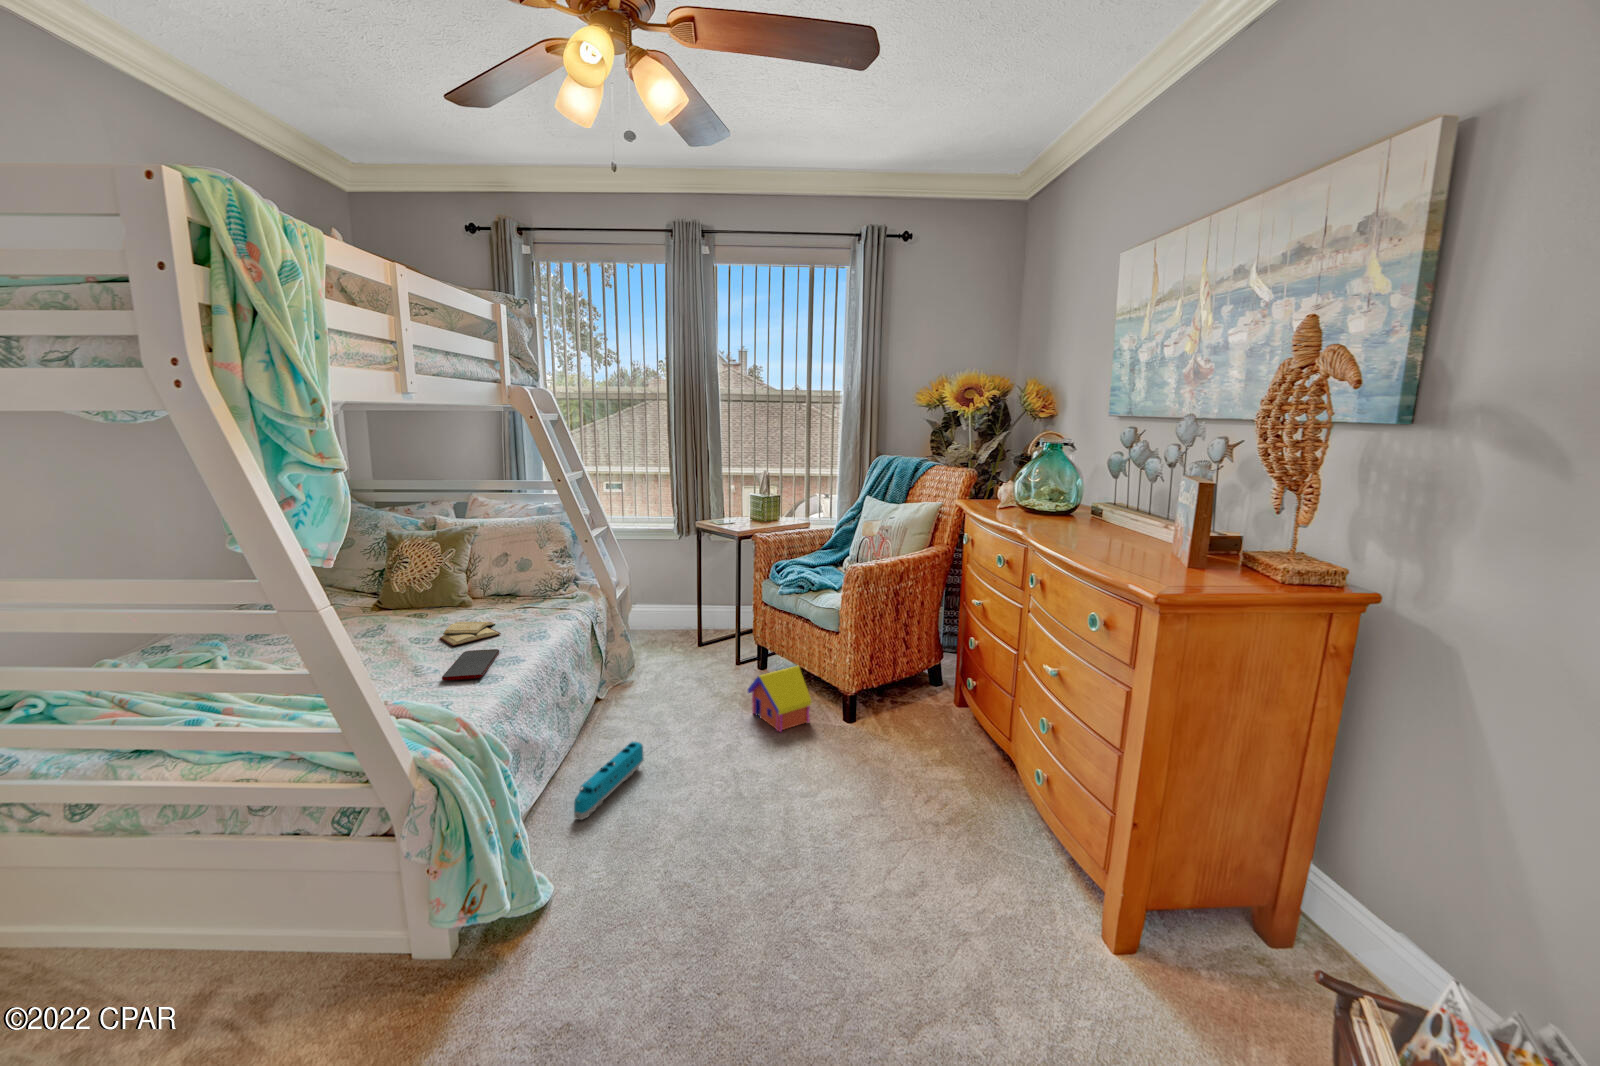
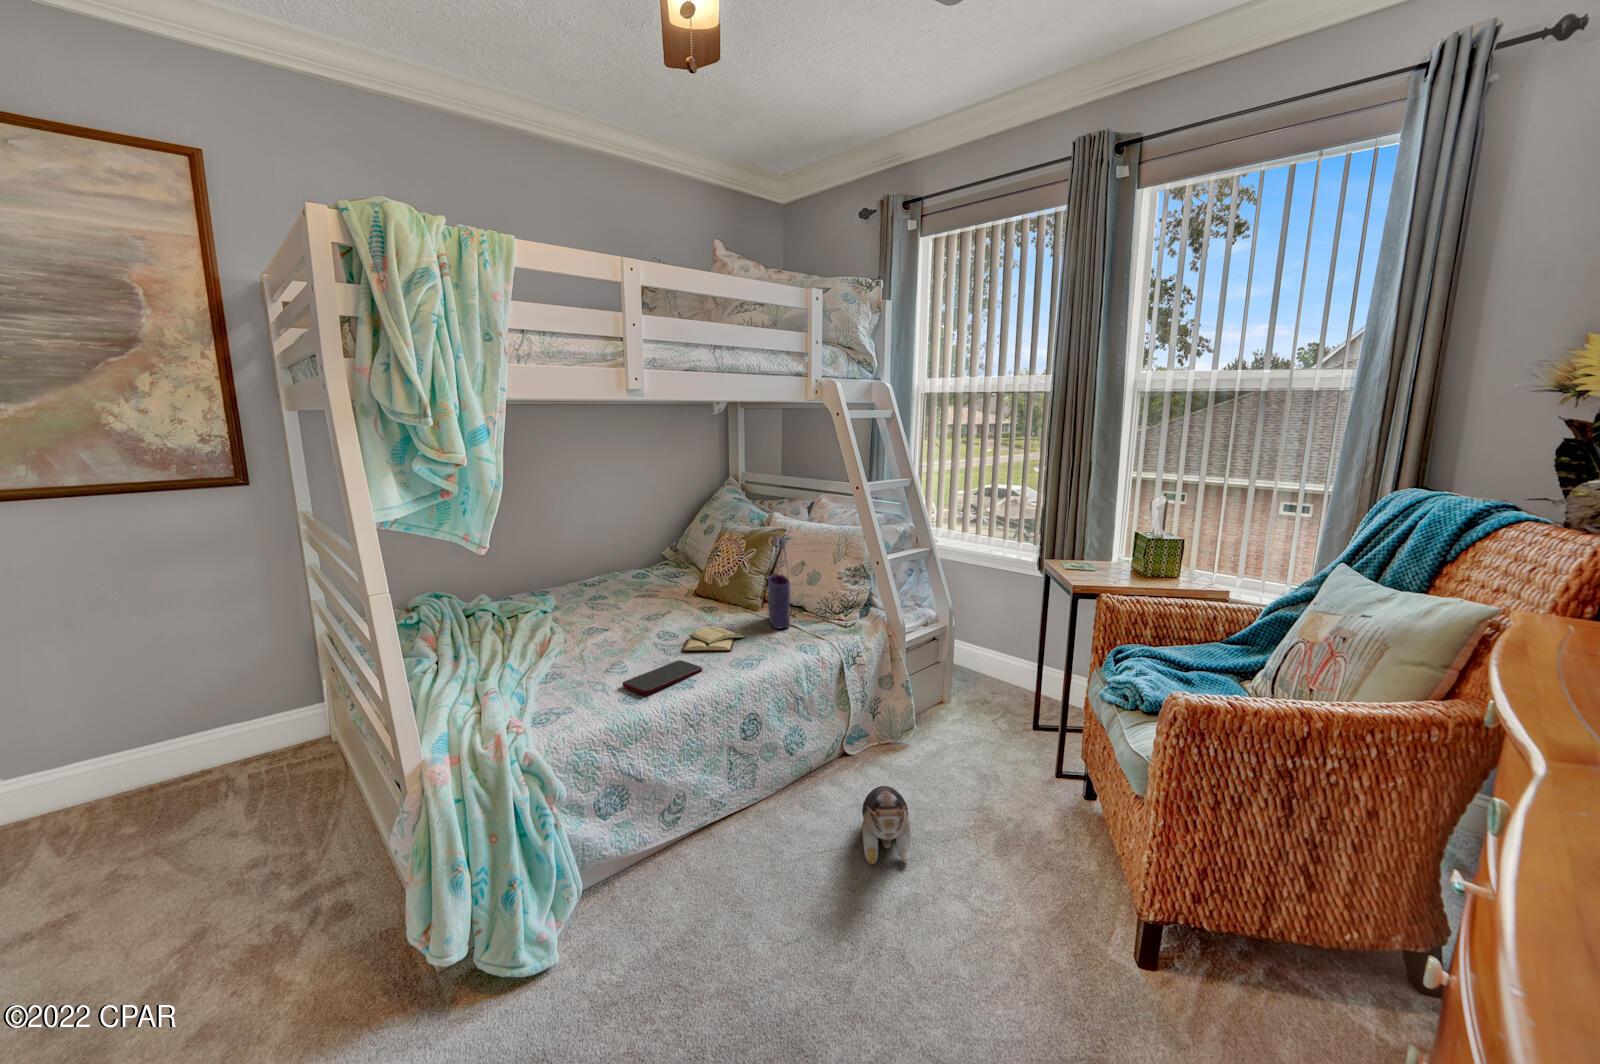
tote bag: none [490,529,524,612] -> present [768,537,790,629]
toy house: present [748,666,811,732] -> none [994,815,1077,928]
plush toy: none [650,685,717,745] -> present [862,786,911,865]
toy train: present [574,742,644,820] -> none [676,828,802,897]

